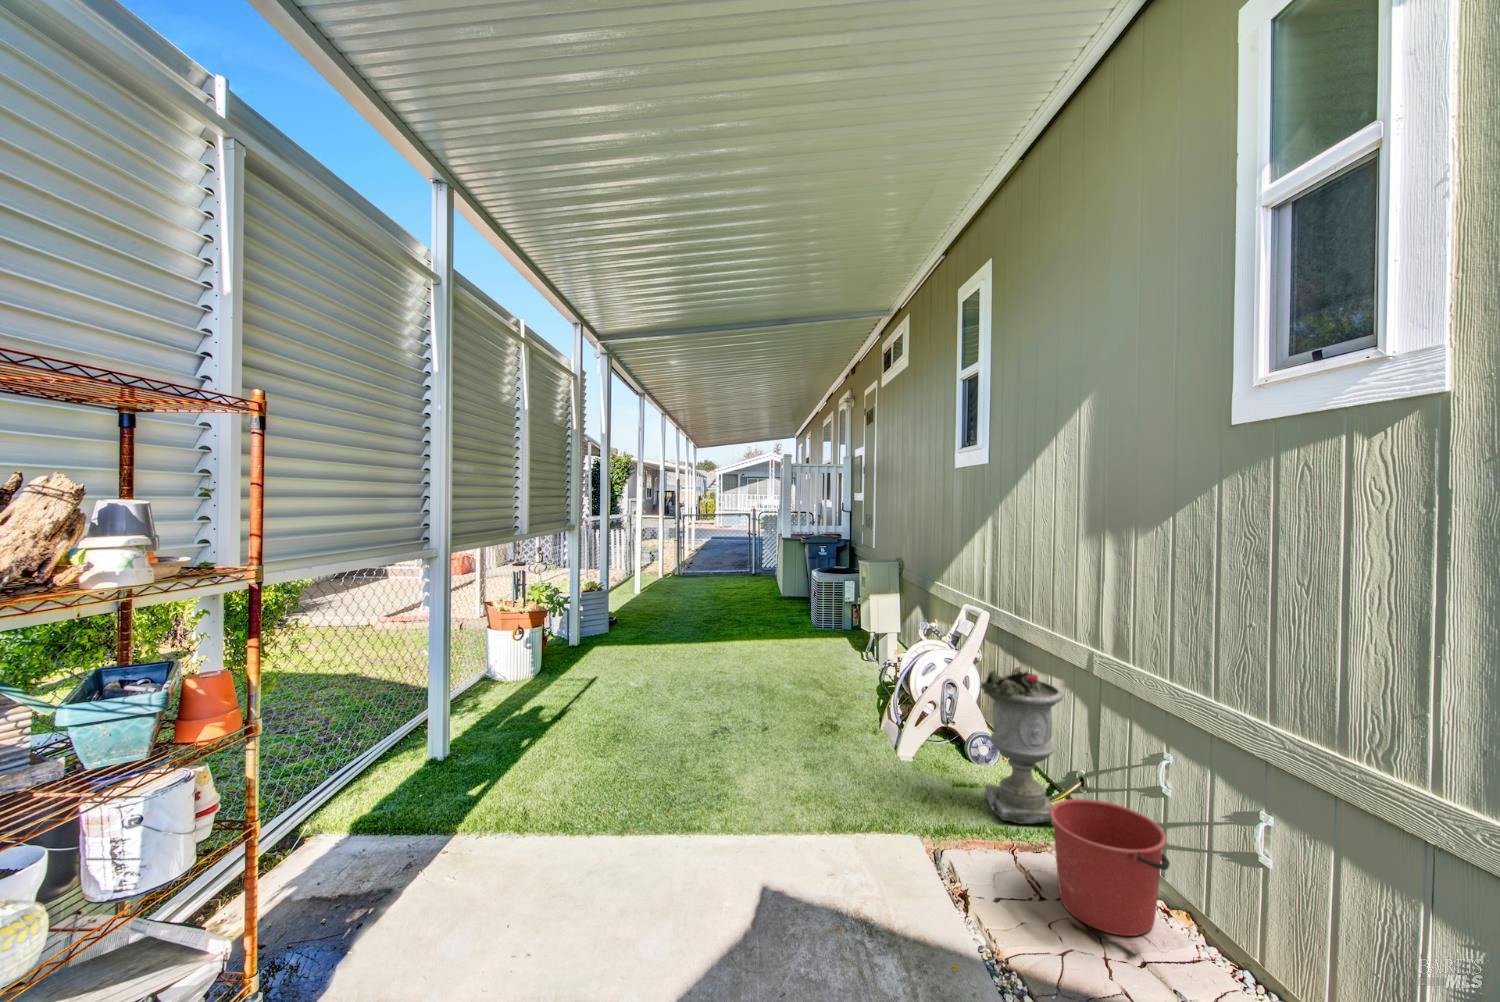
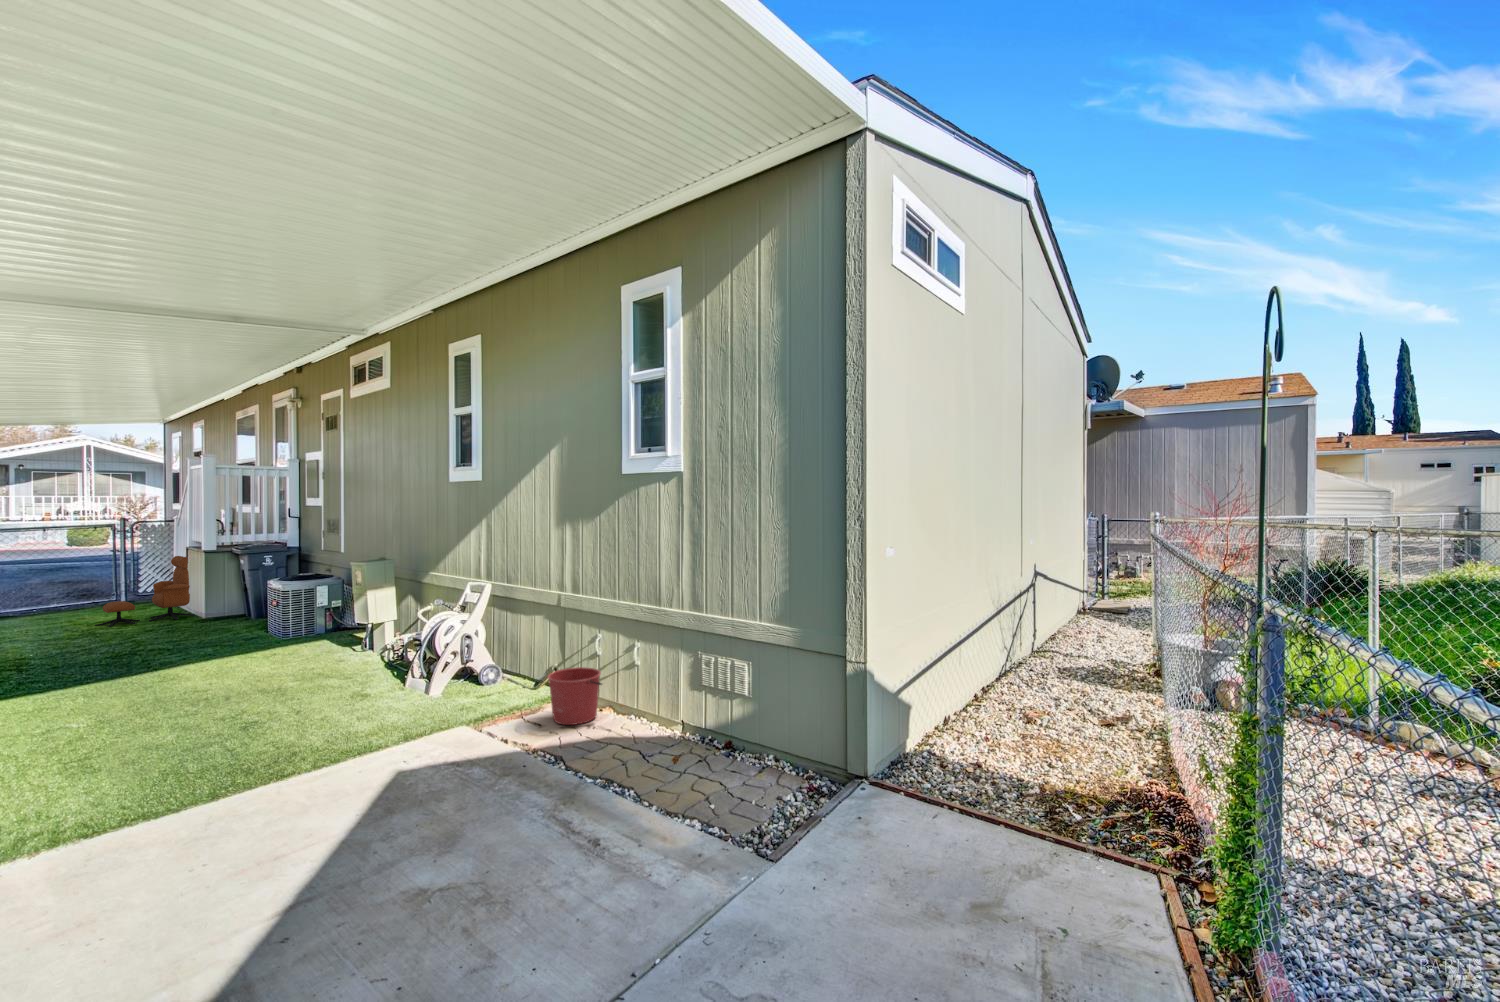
lounge chair: none [712,541,773,596] -> present [95,556,195,627]
planter: present [980,667,1063,824] -> none [496,611,546,703]

